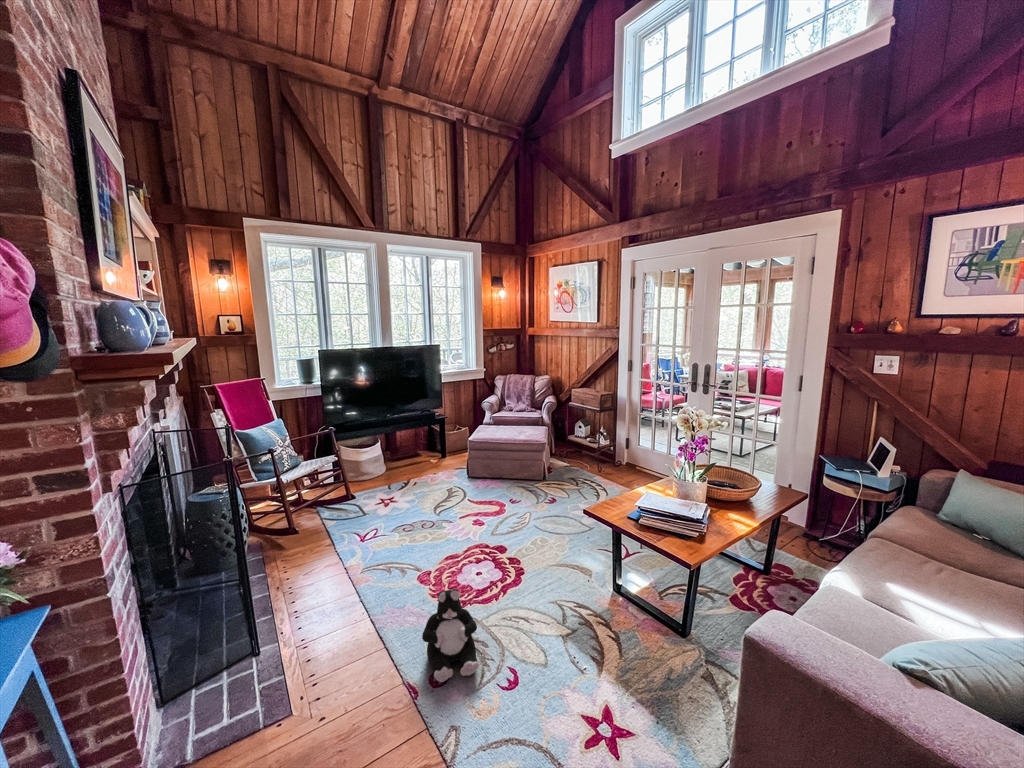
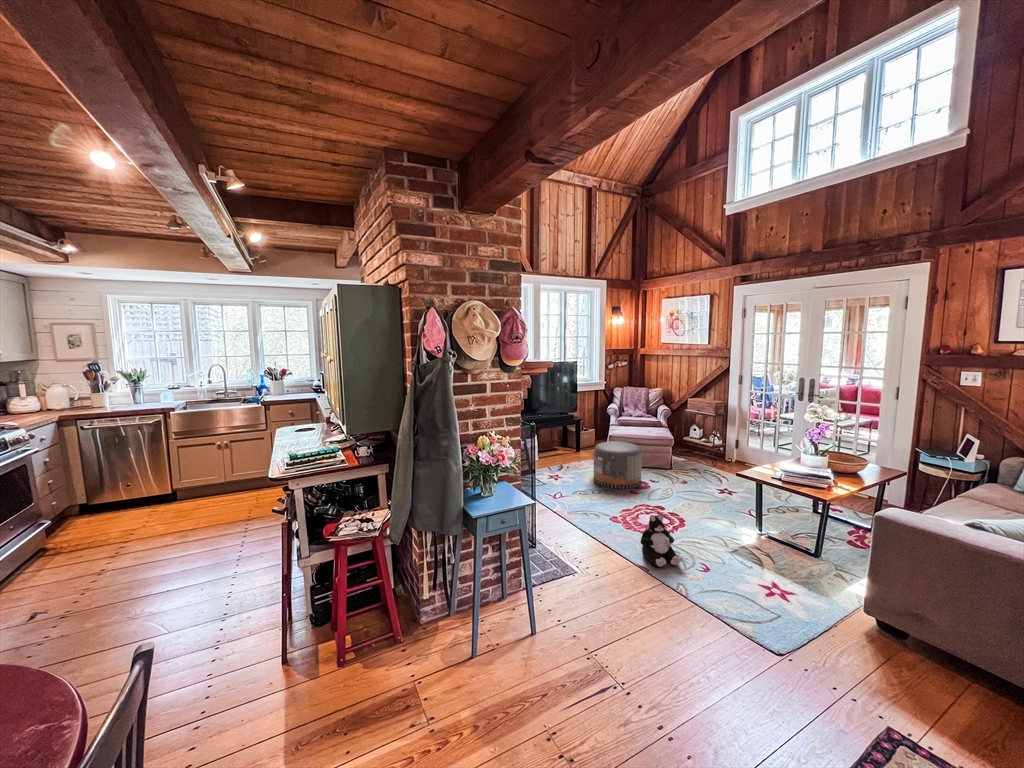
pouf: none [435,450,498,517] -> present [594,441,642,489]

